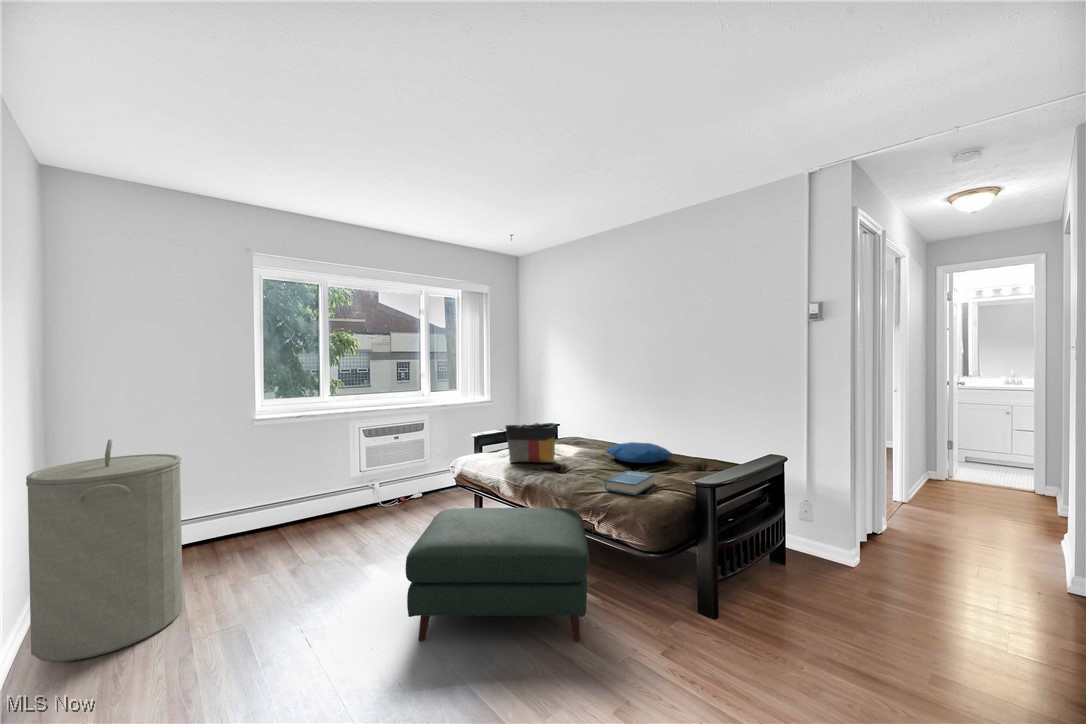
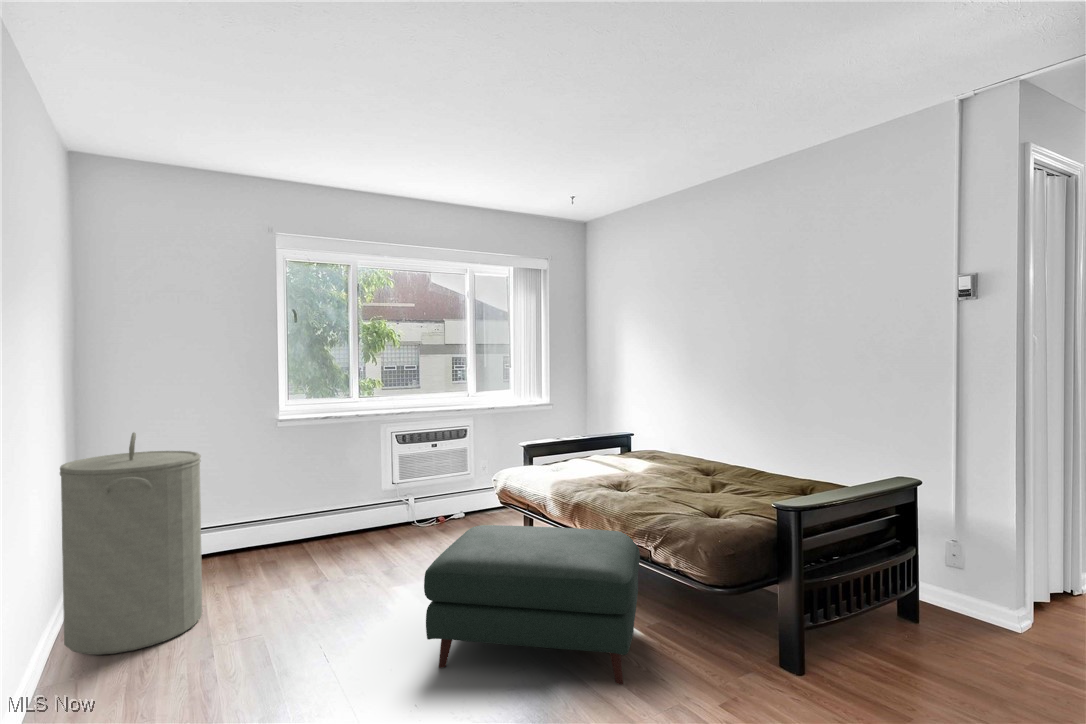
tote bag: present [505,423,555,463] -> none [557,430,617,479]
pillow: present [606,442,672,463] -> none [682,458,767,483]
hardback book: present [605,471,654,495] -> none [667,490,733,518]

